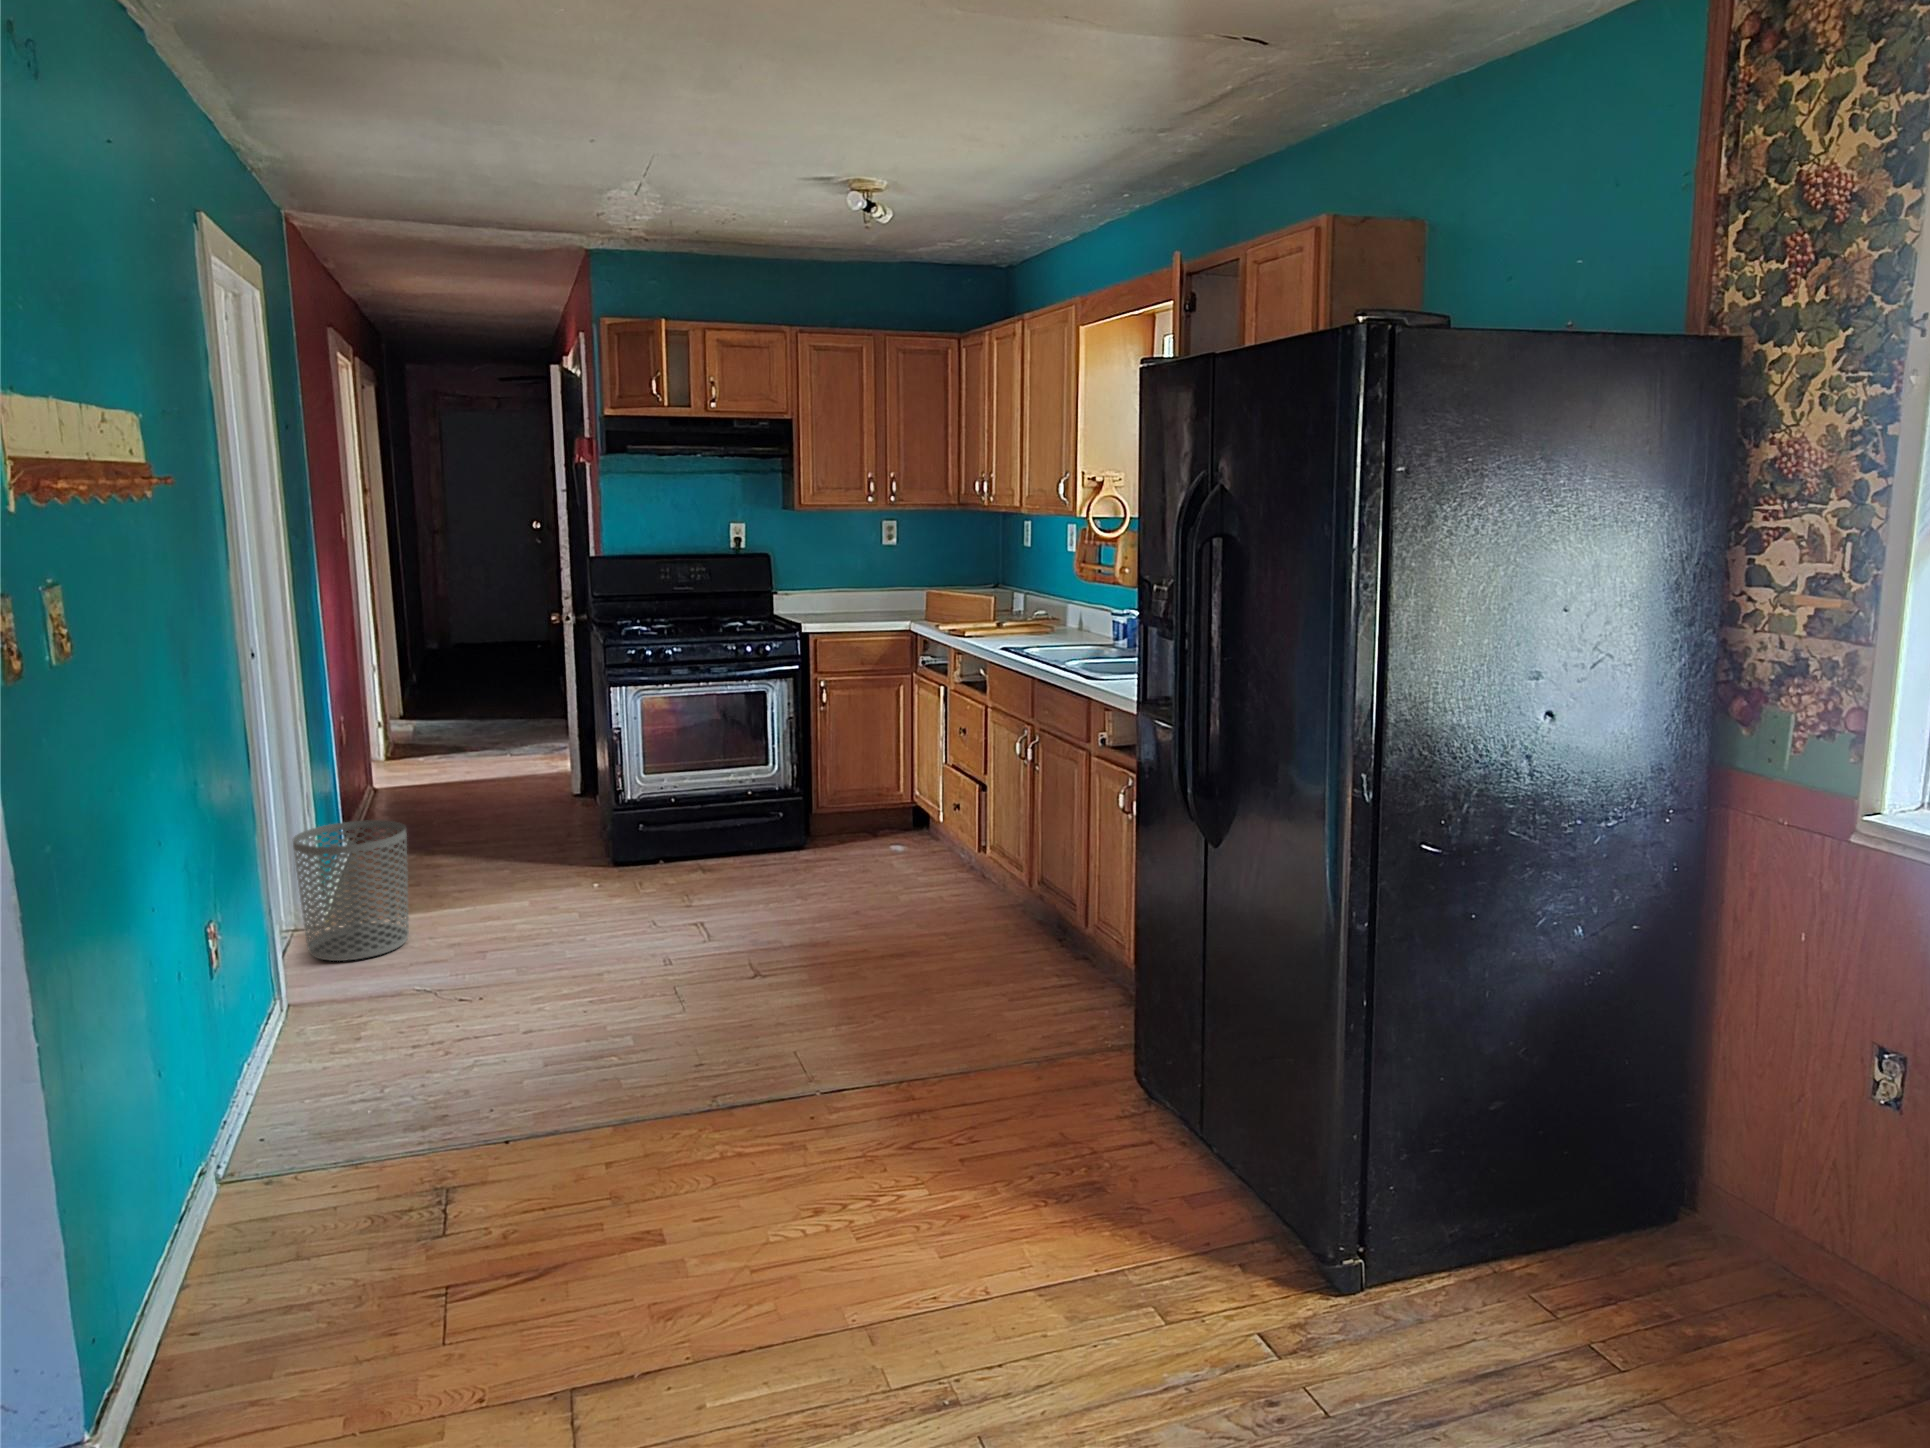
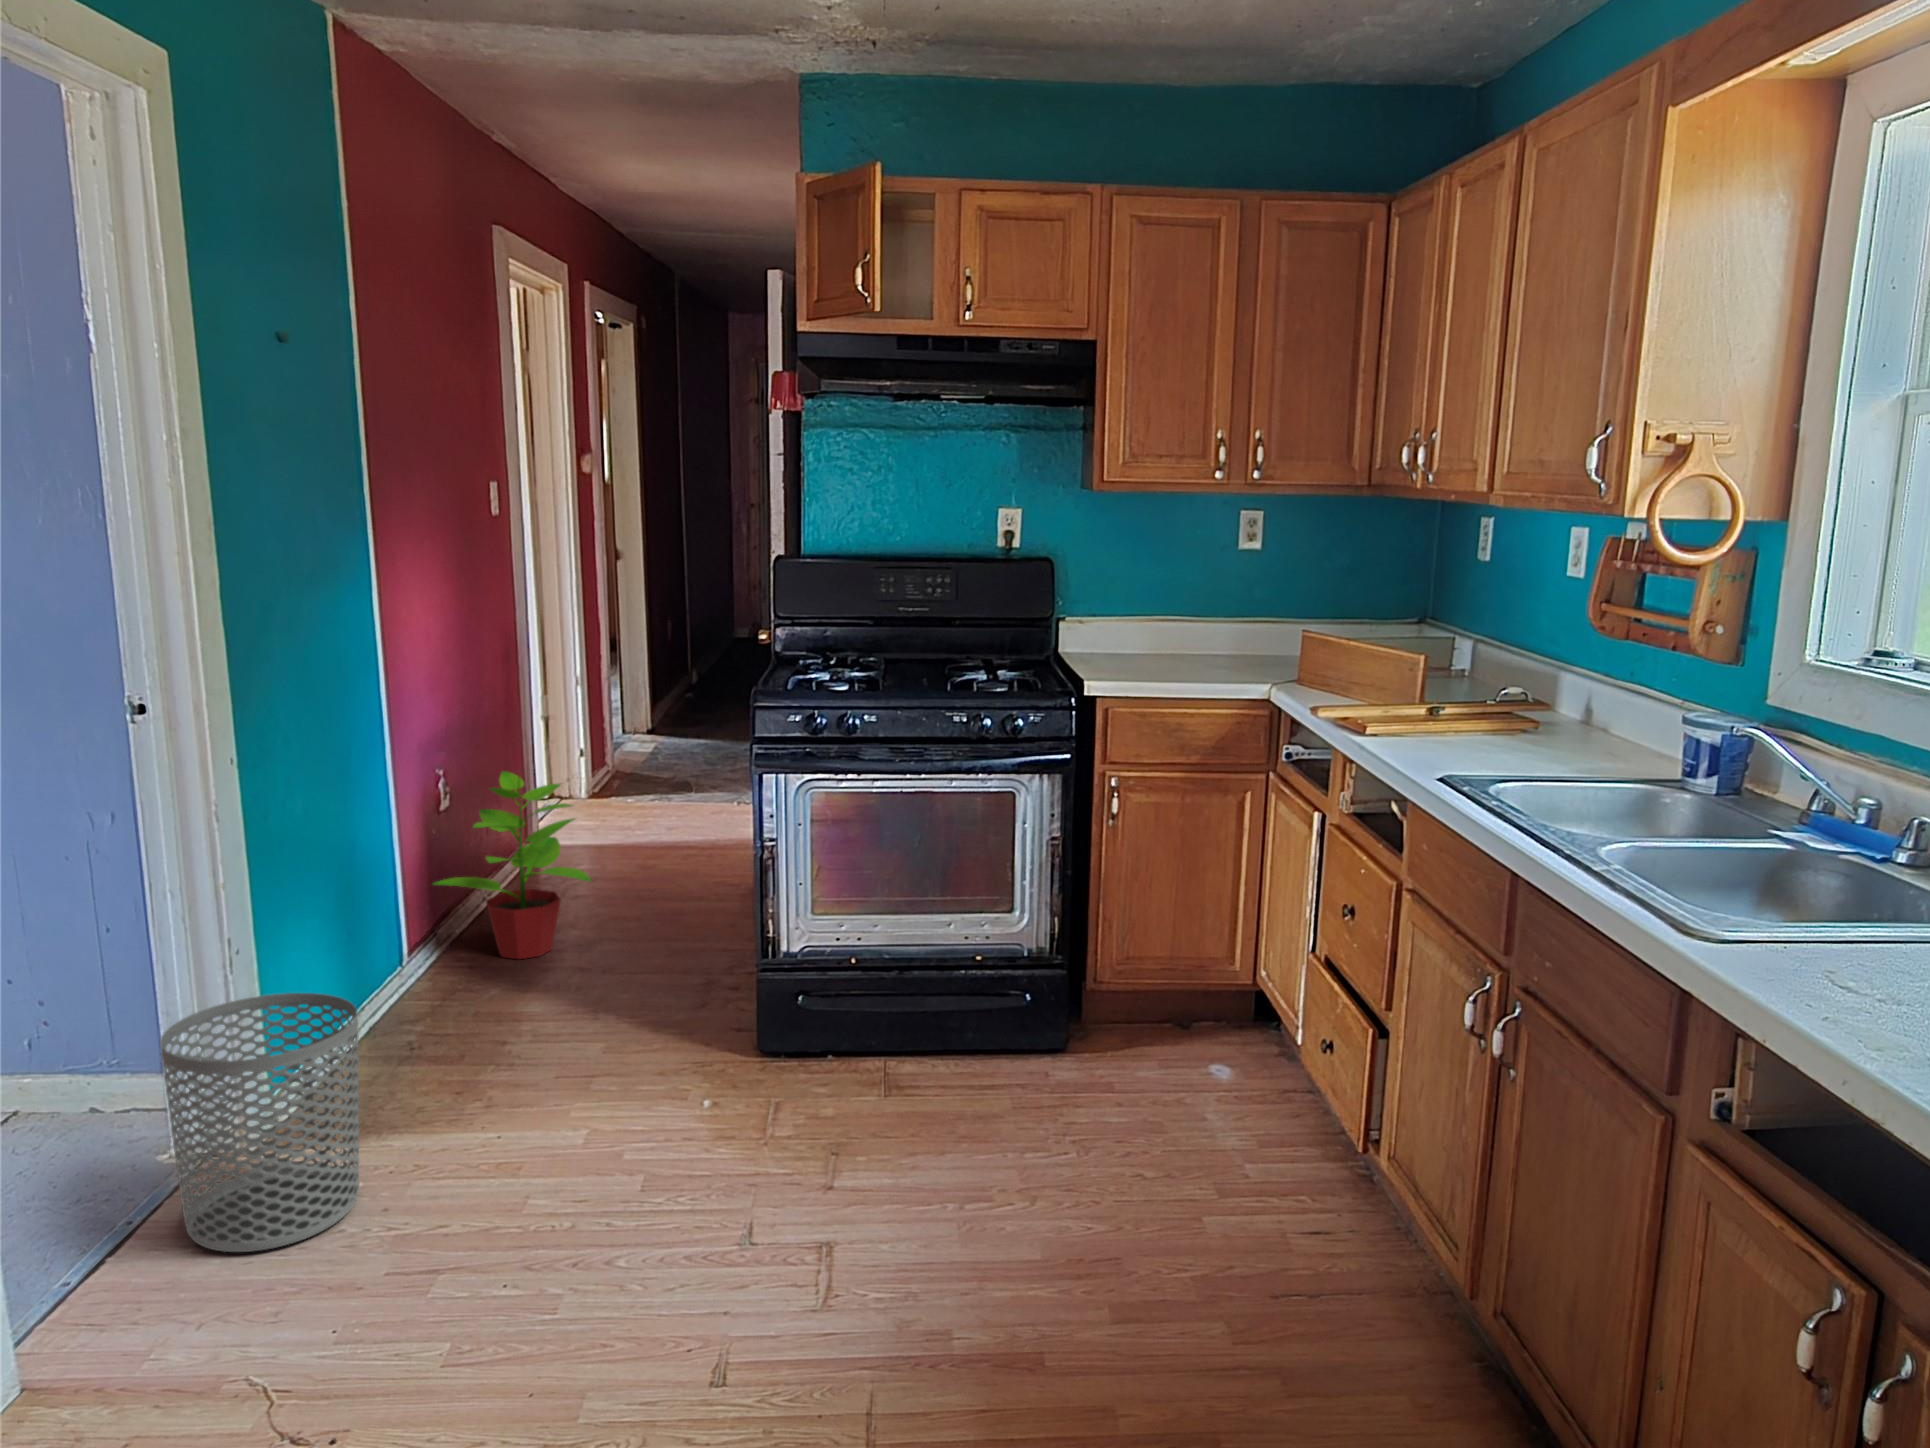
potted plant: none [357,708,472,837] -> present [433,771,591,959]

